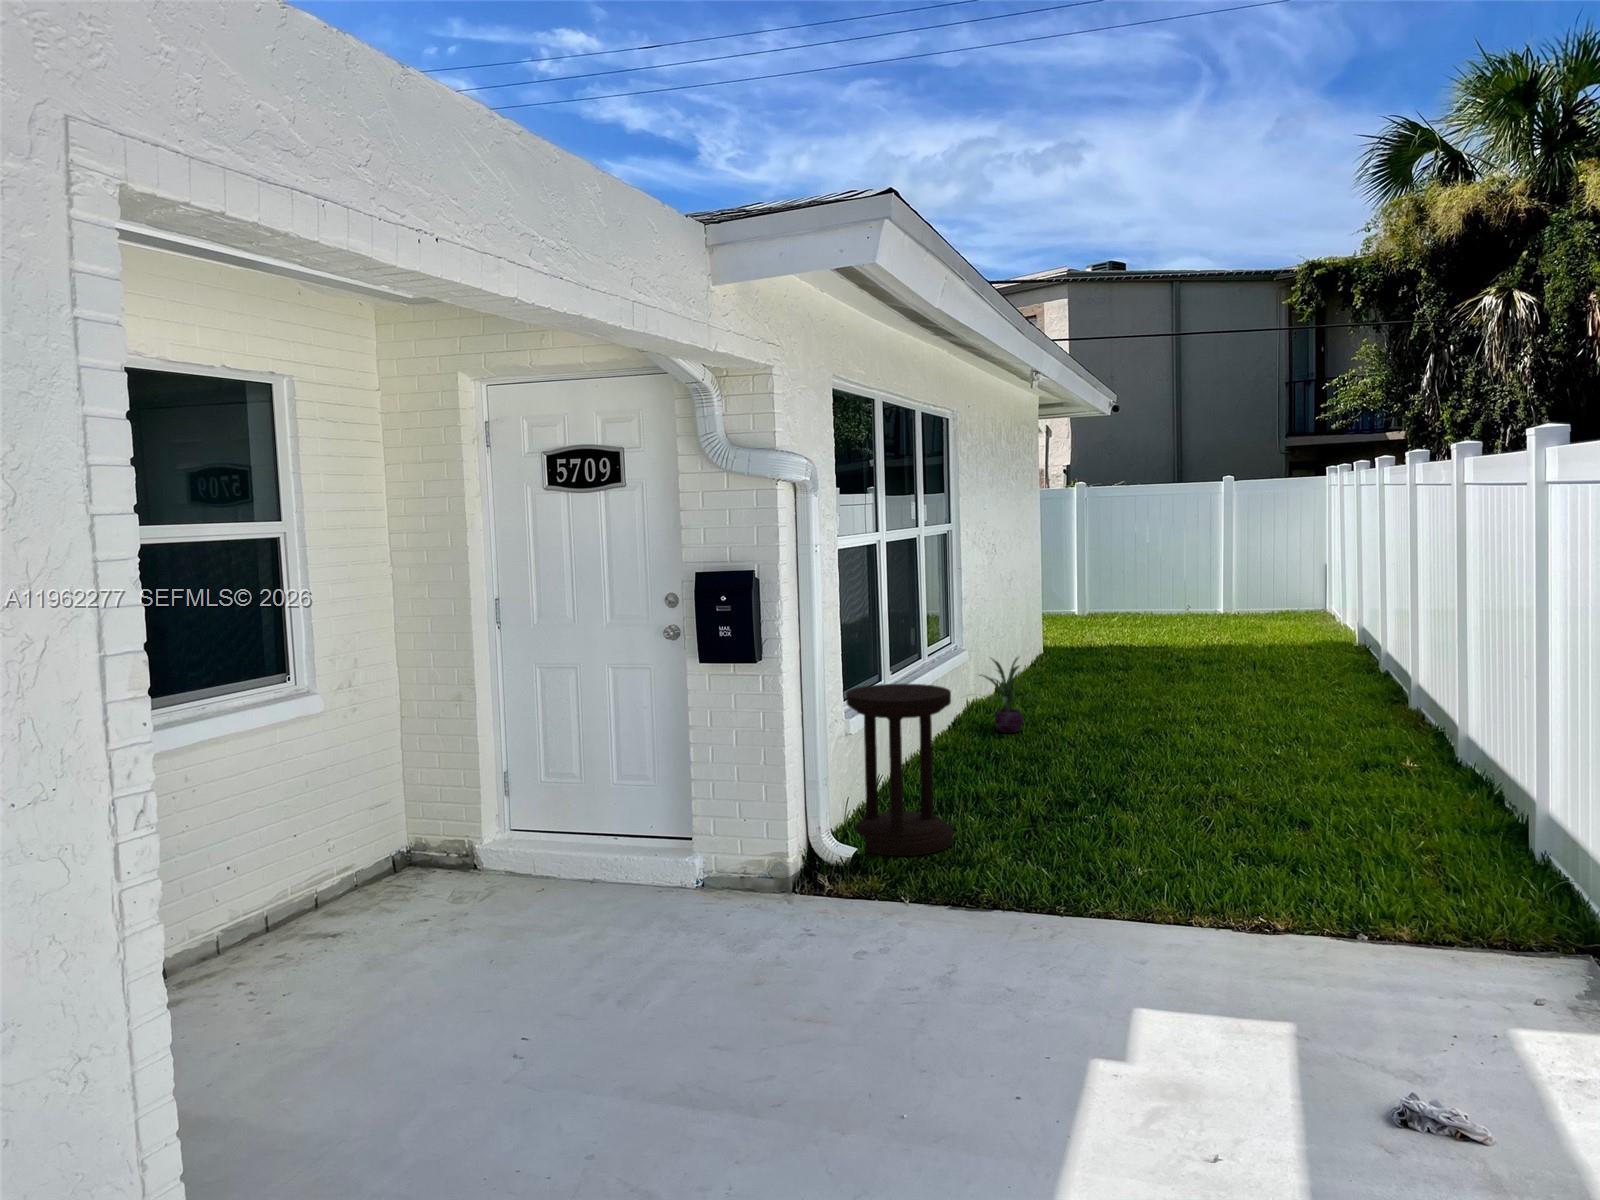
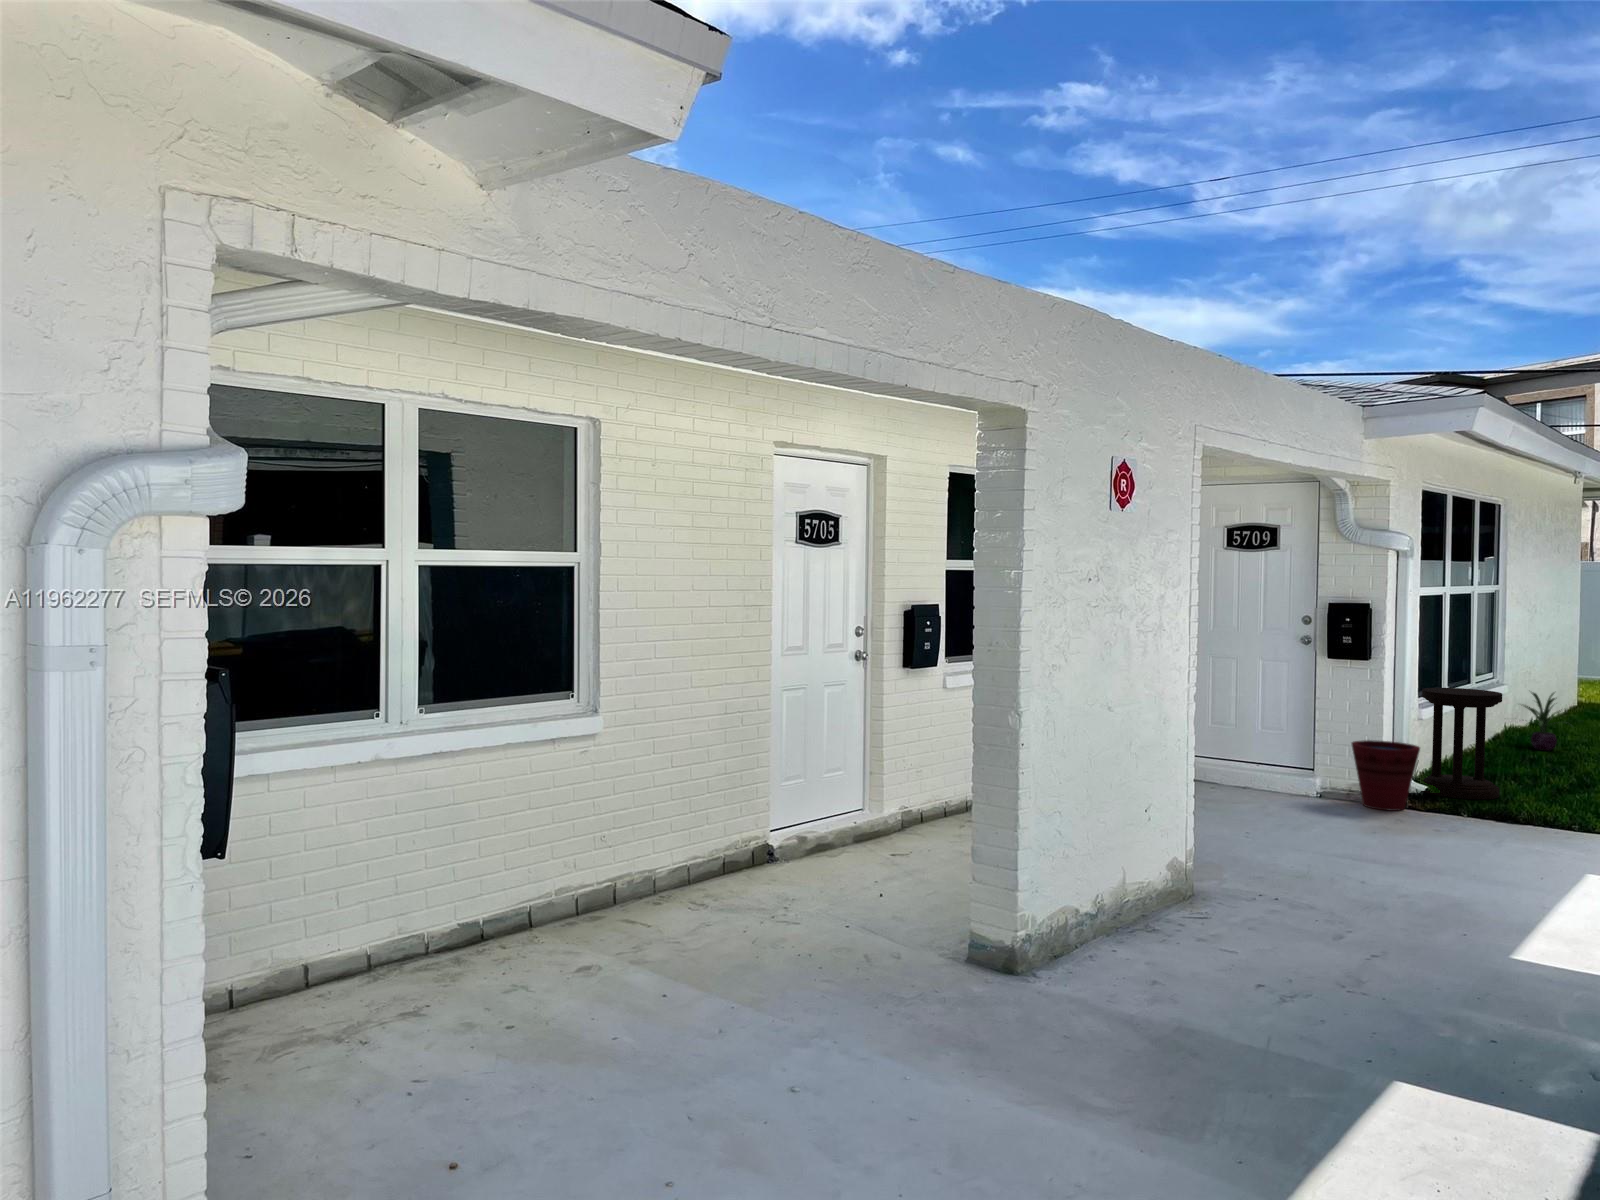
bucket: none [736,789,836,910] -> present [1352,740,1420,811]

